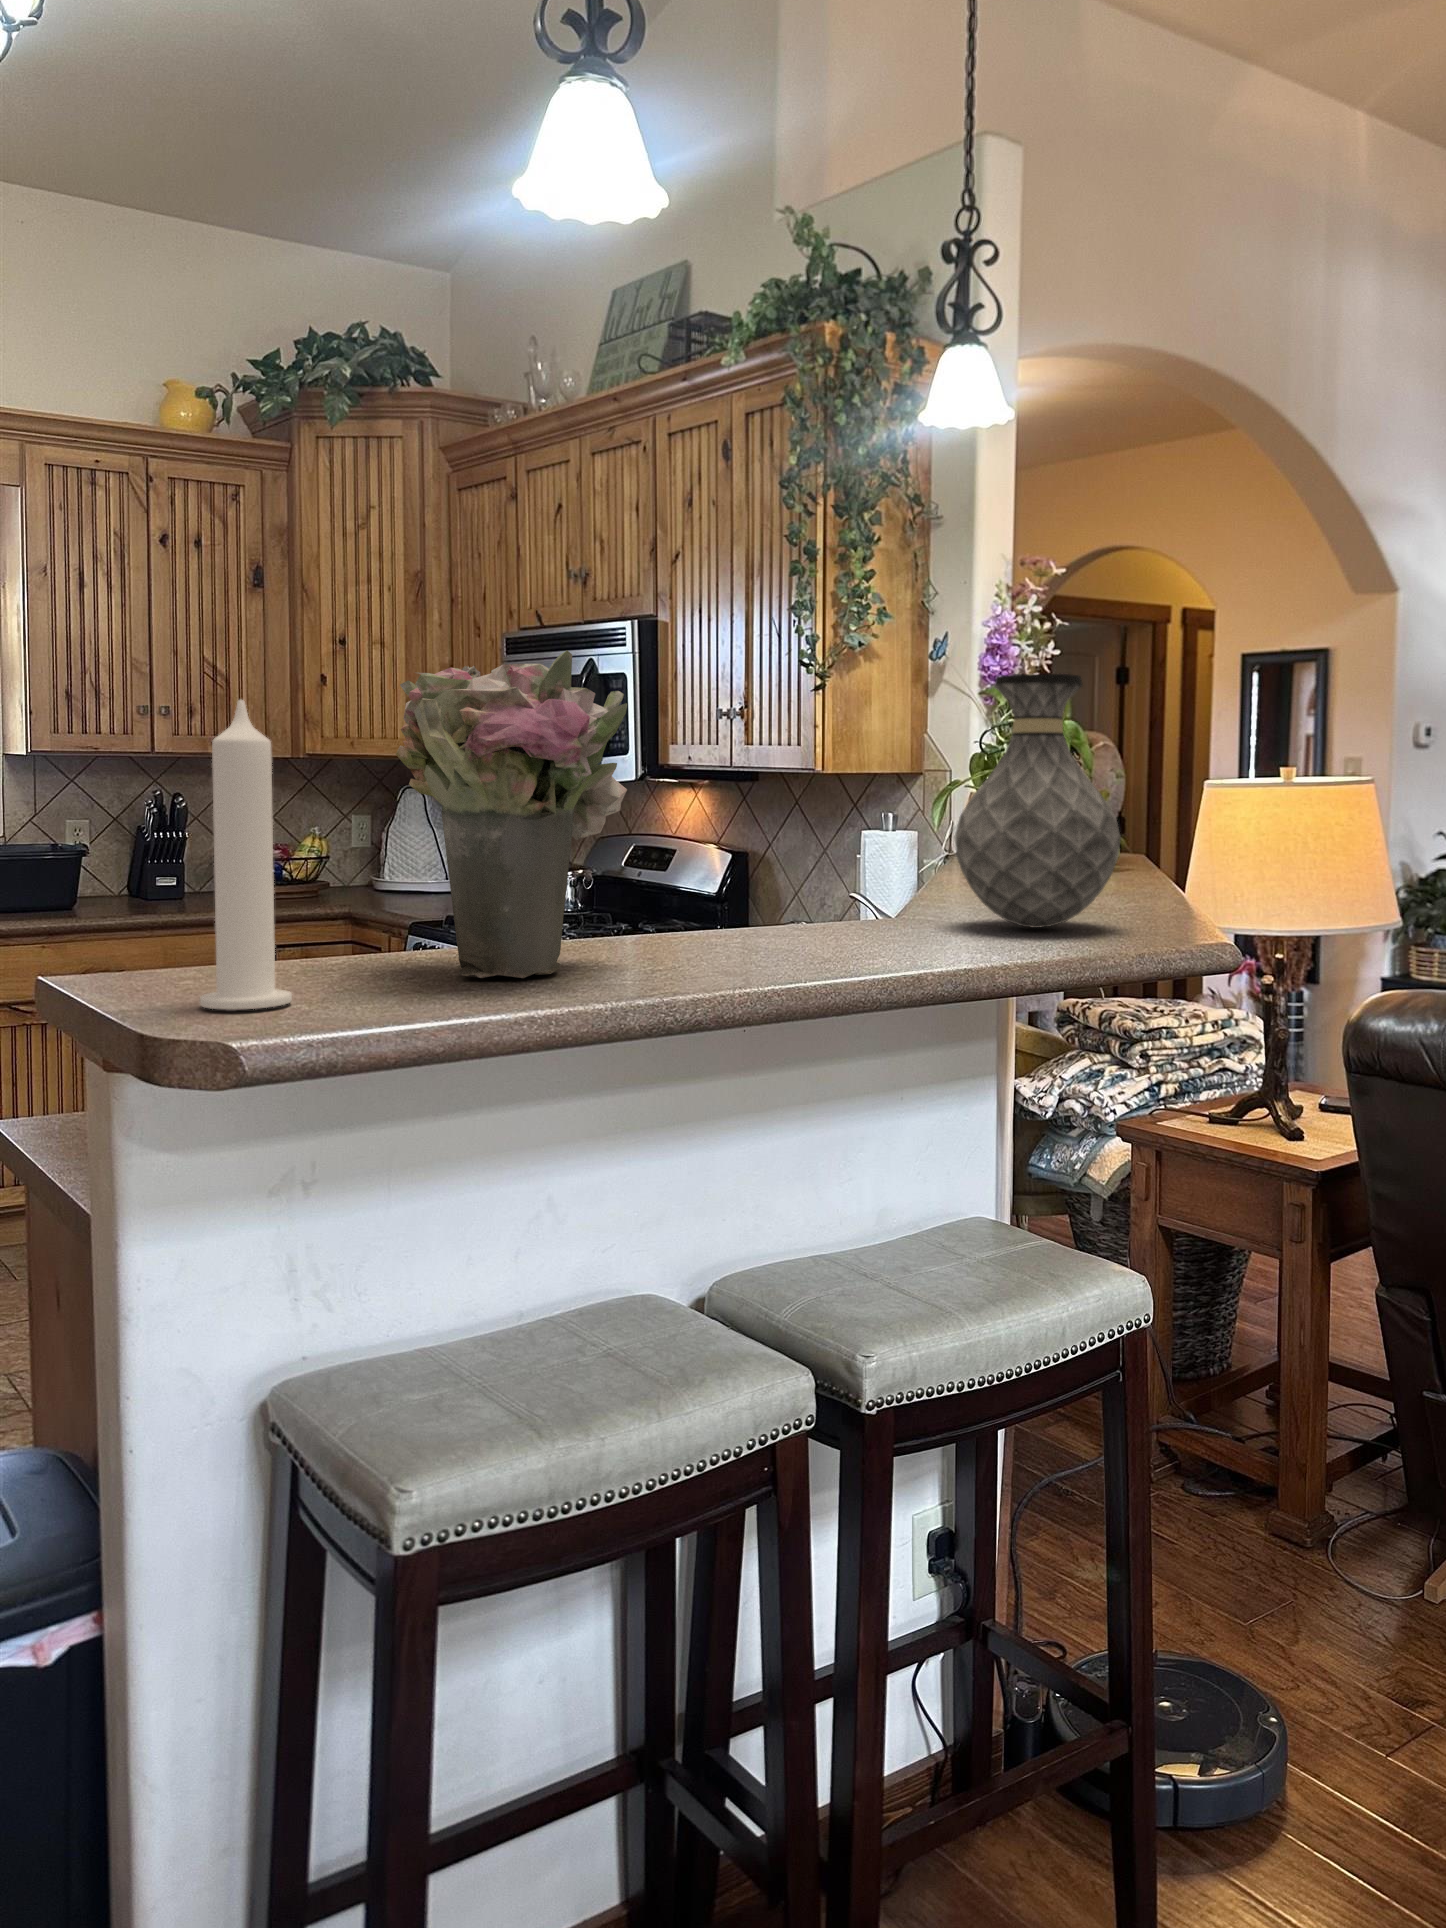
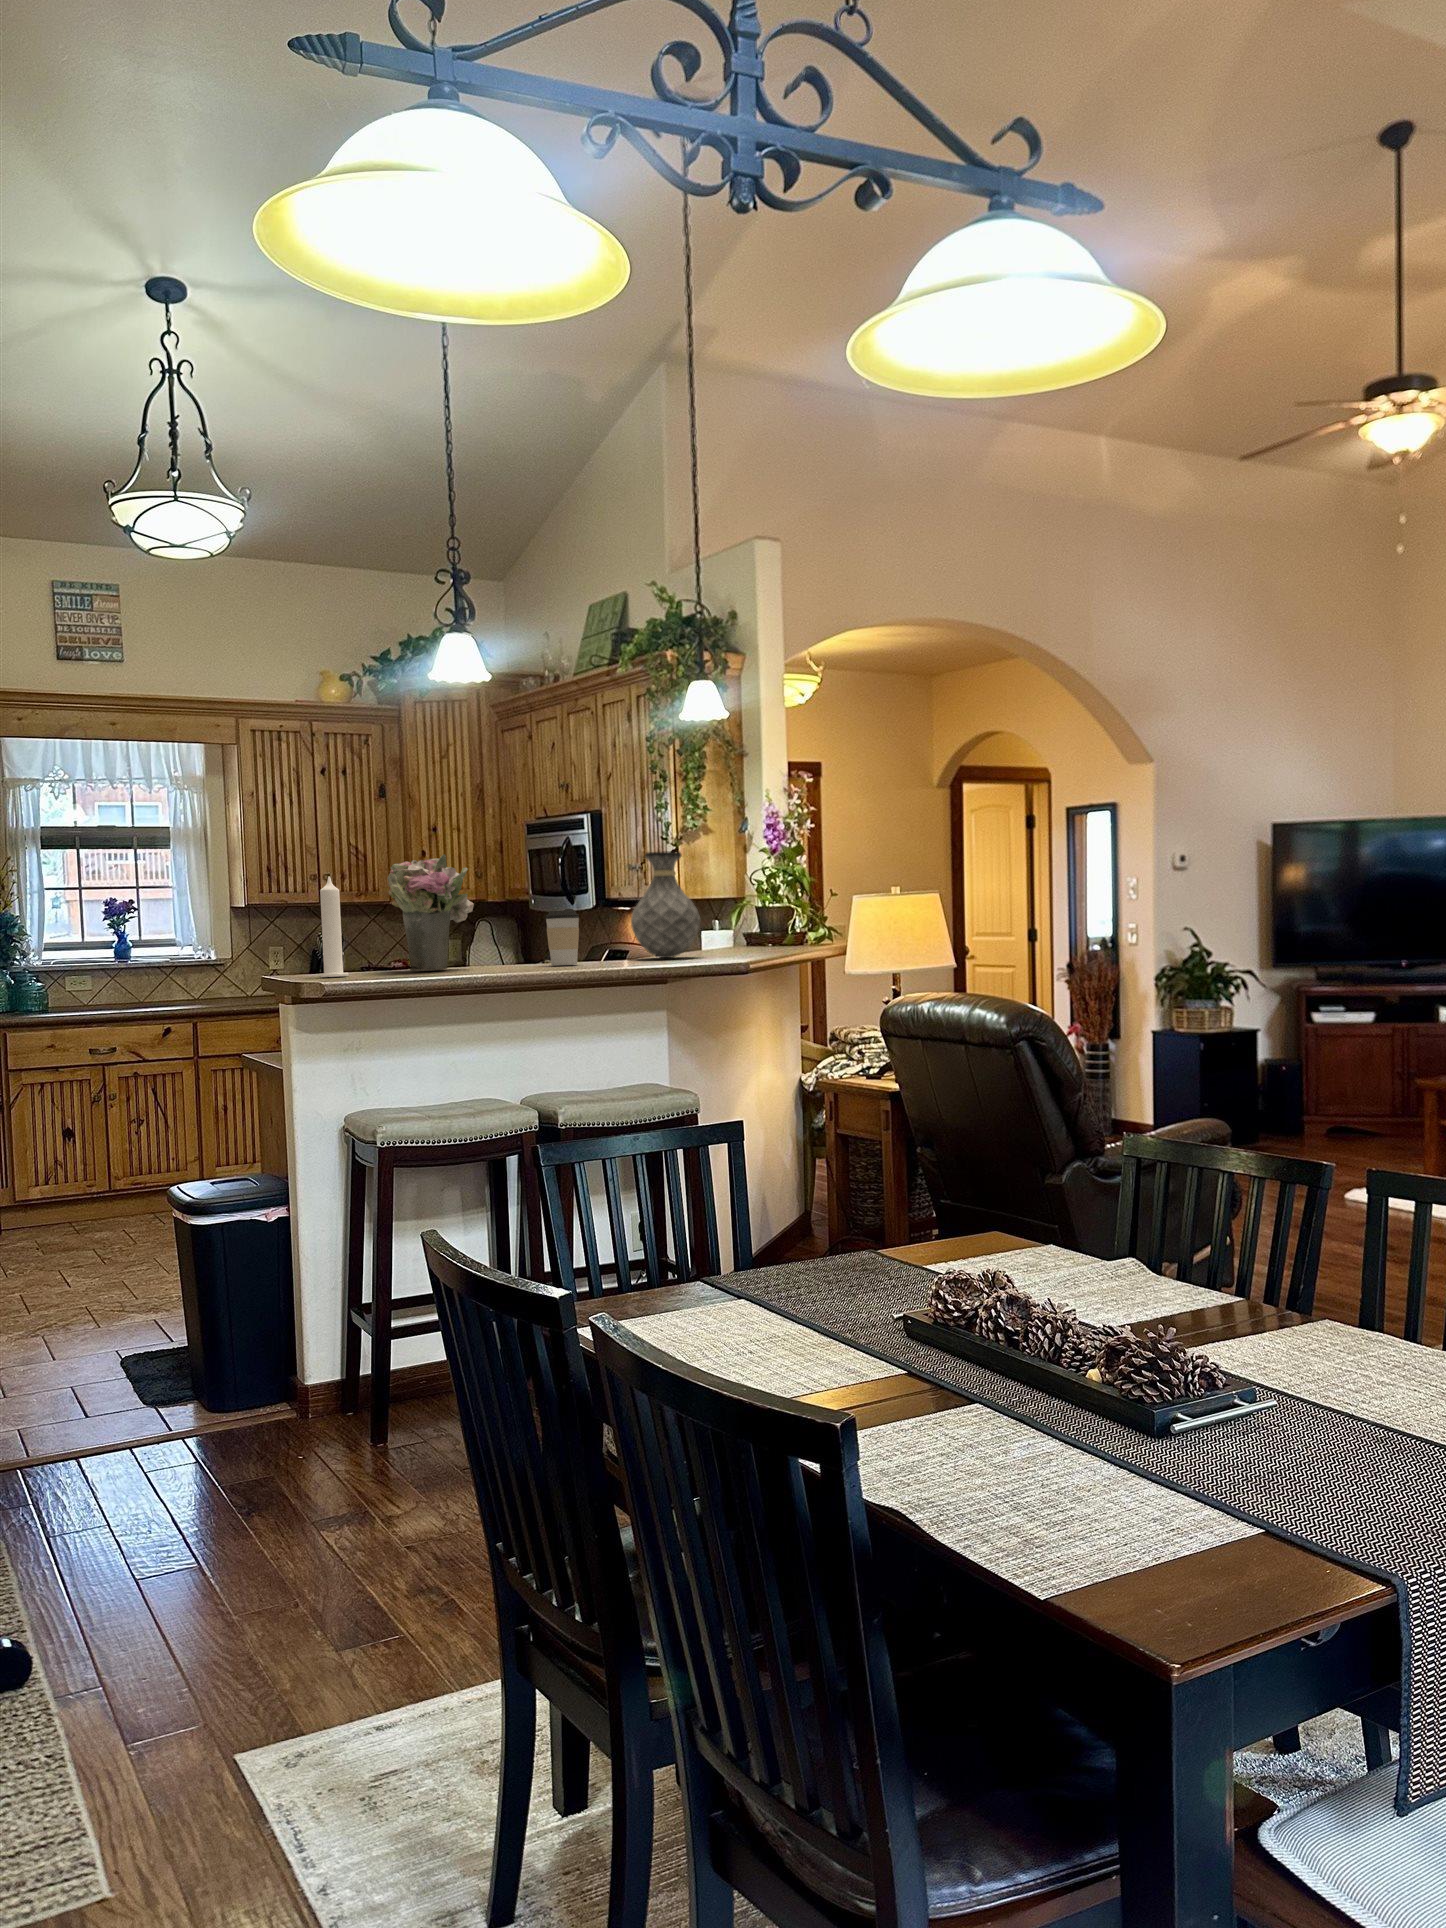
coffee cup: none [804,810,891,958] -> present [546,909,579,965]

